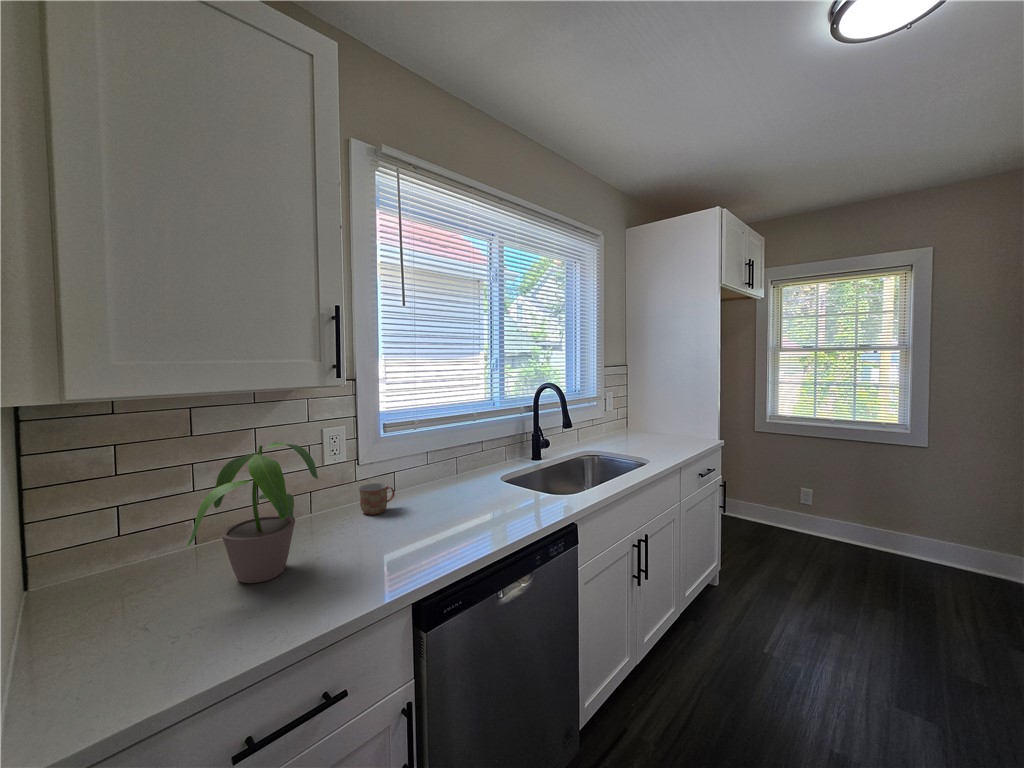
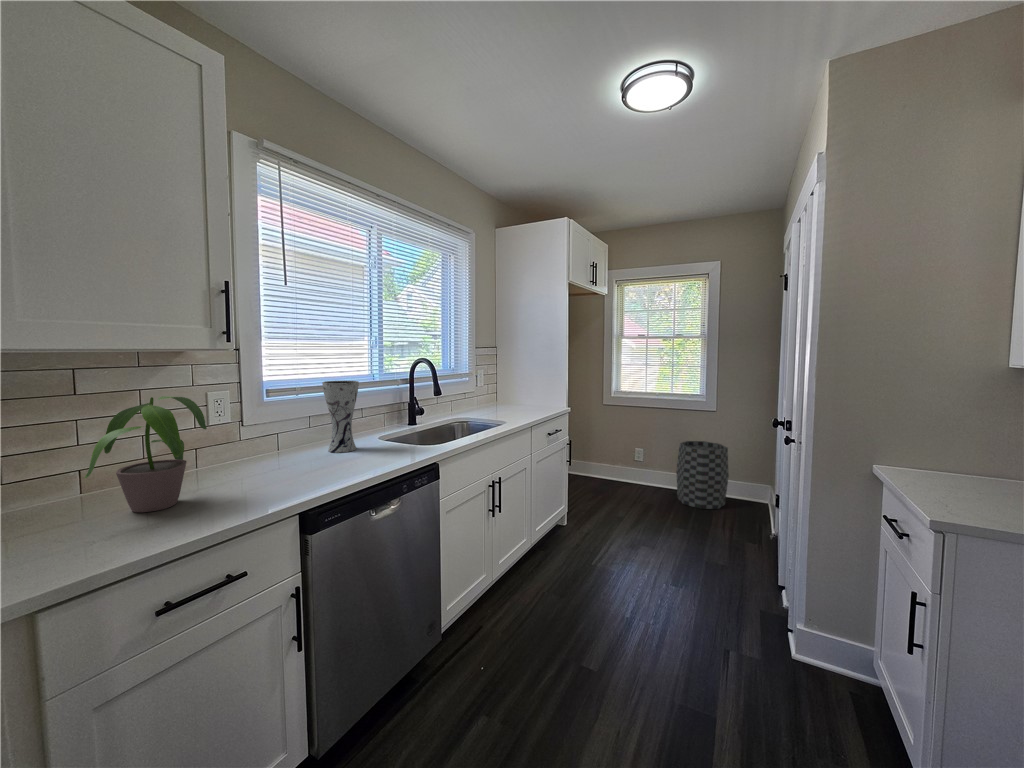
vase: none [441,413,480,499] -> present [322,381,359,453]
mug: present [359,483,395,515] -> none [245,440,279,466]
trash can: none [870,486,957,585] -> present [676,441,729,509]

